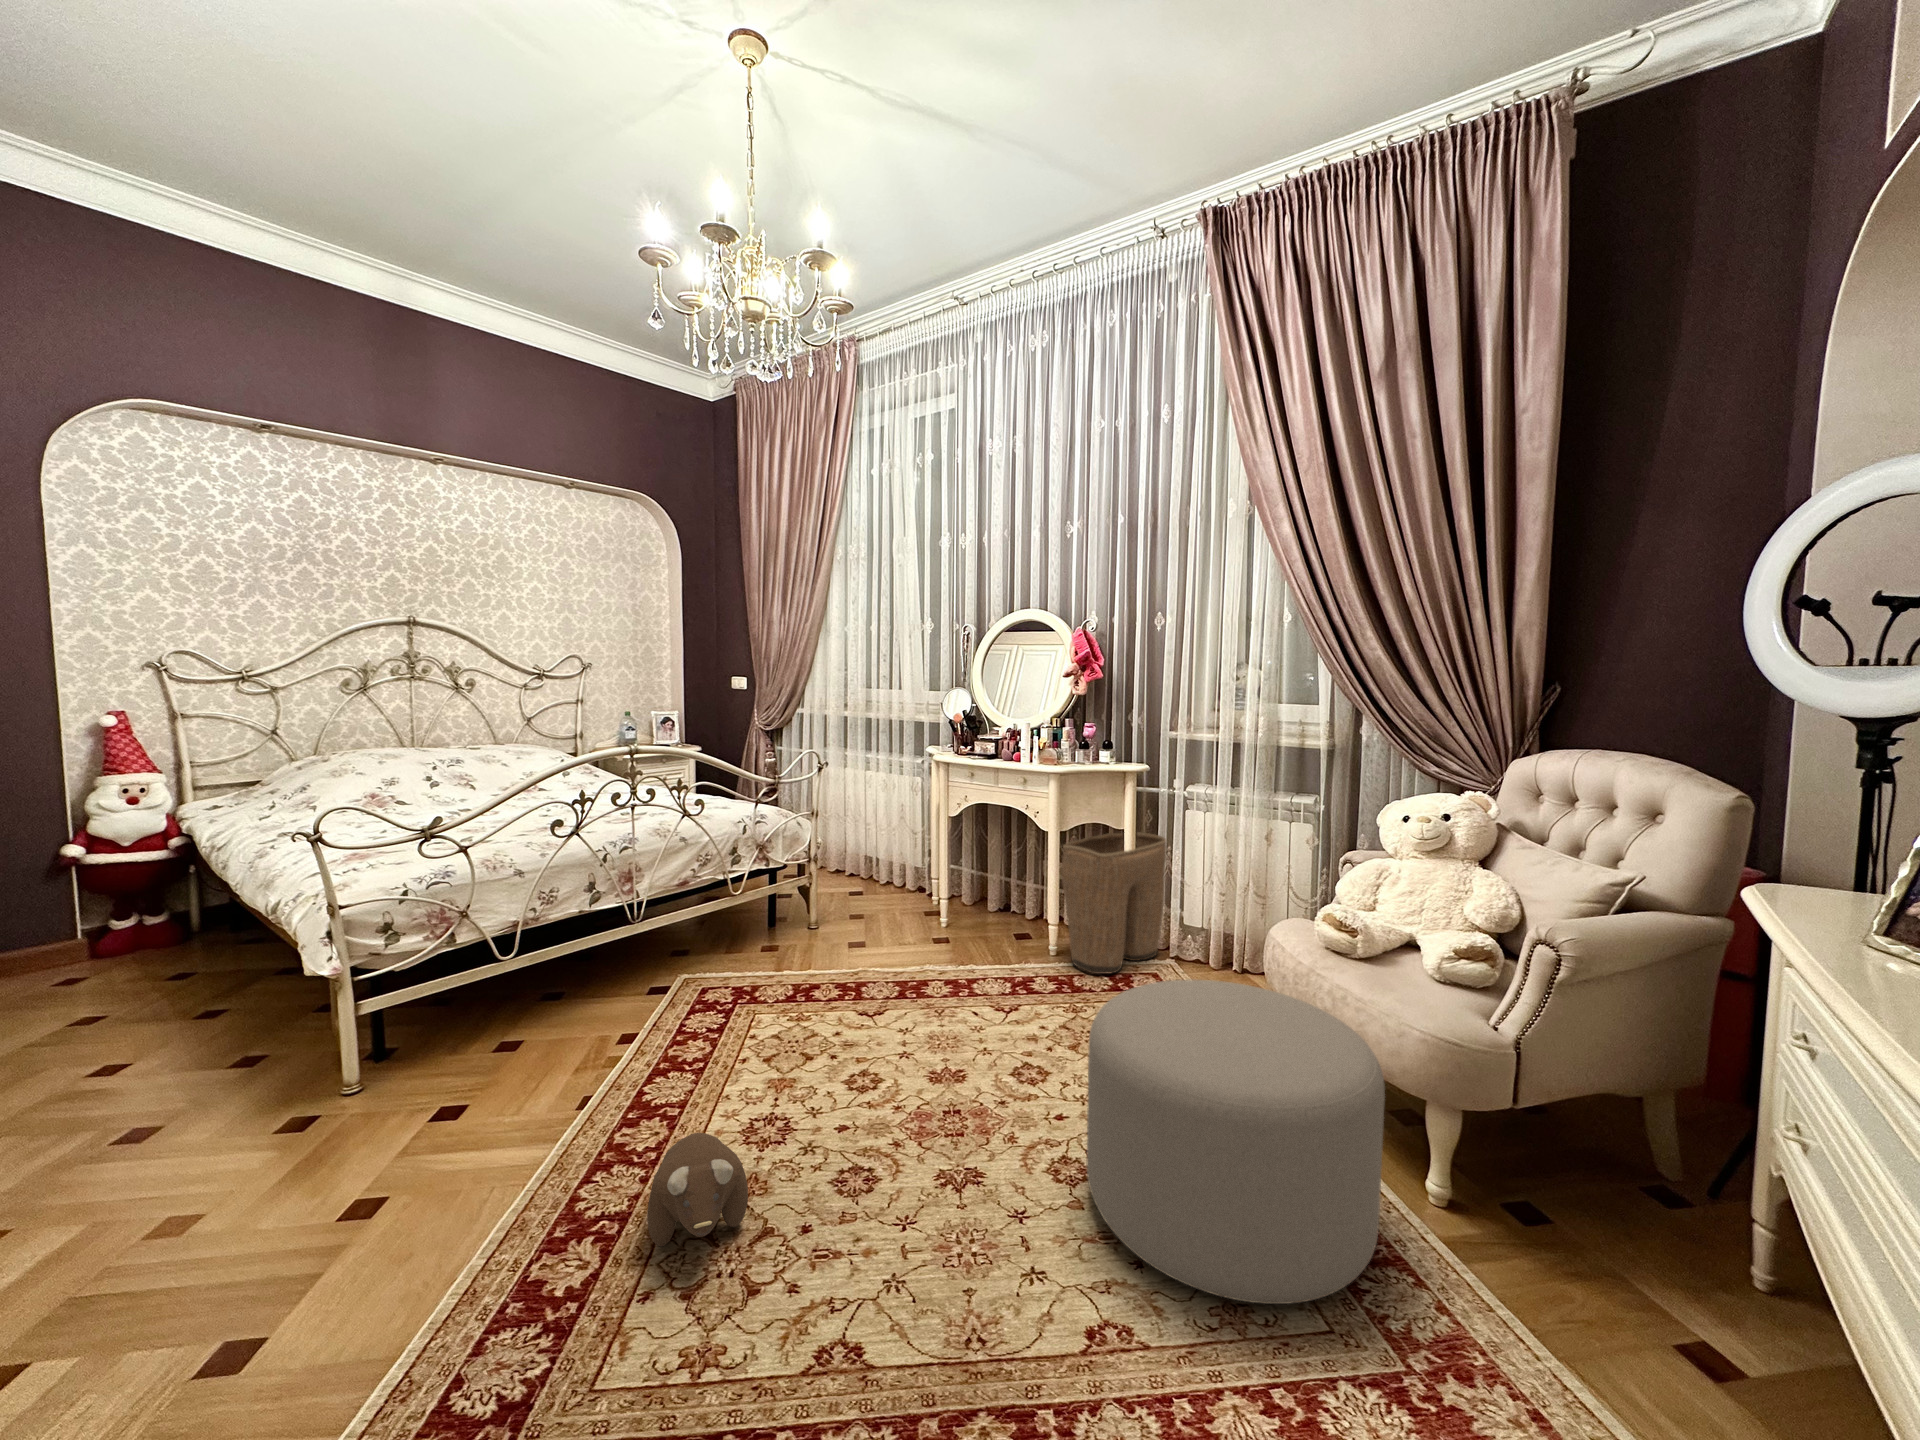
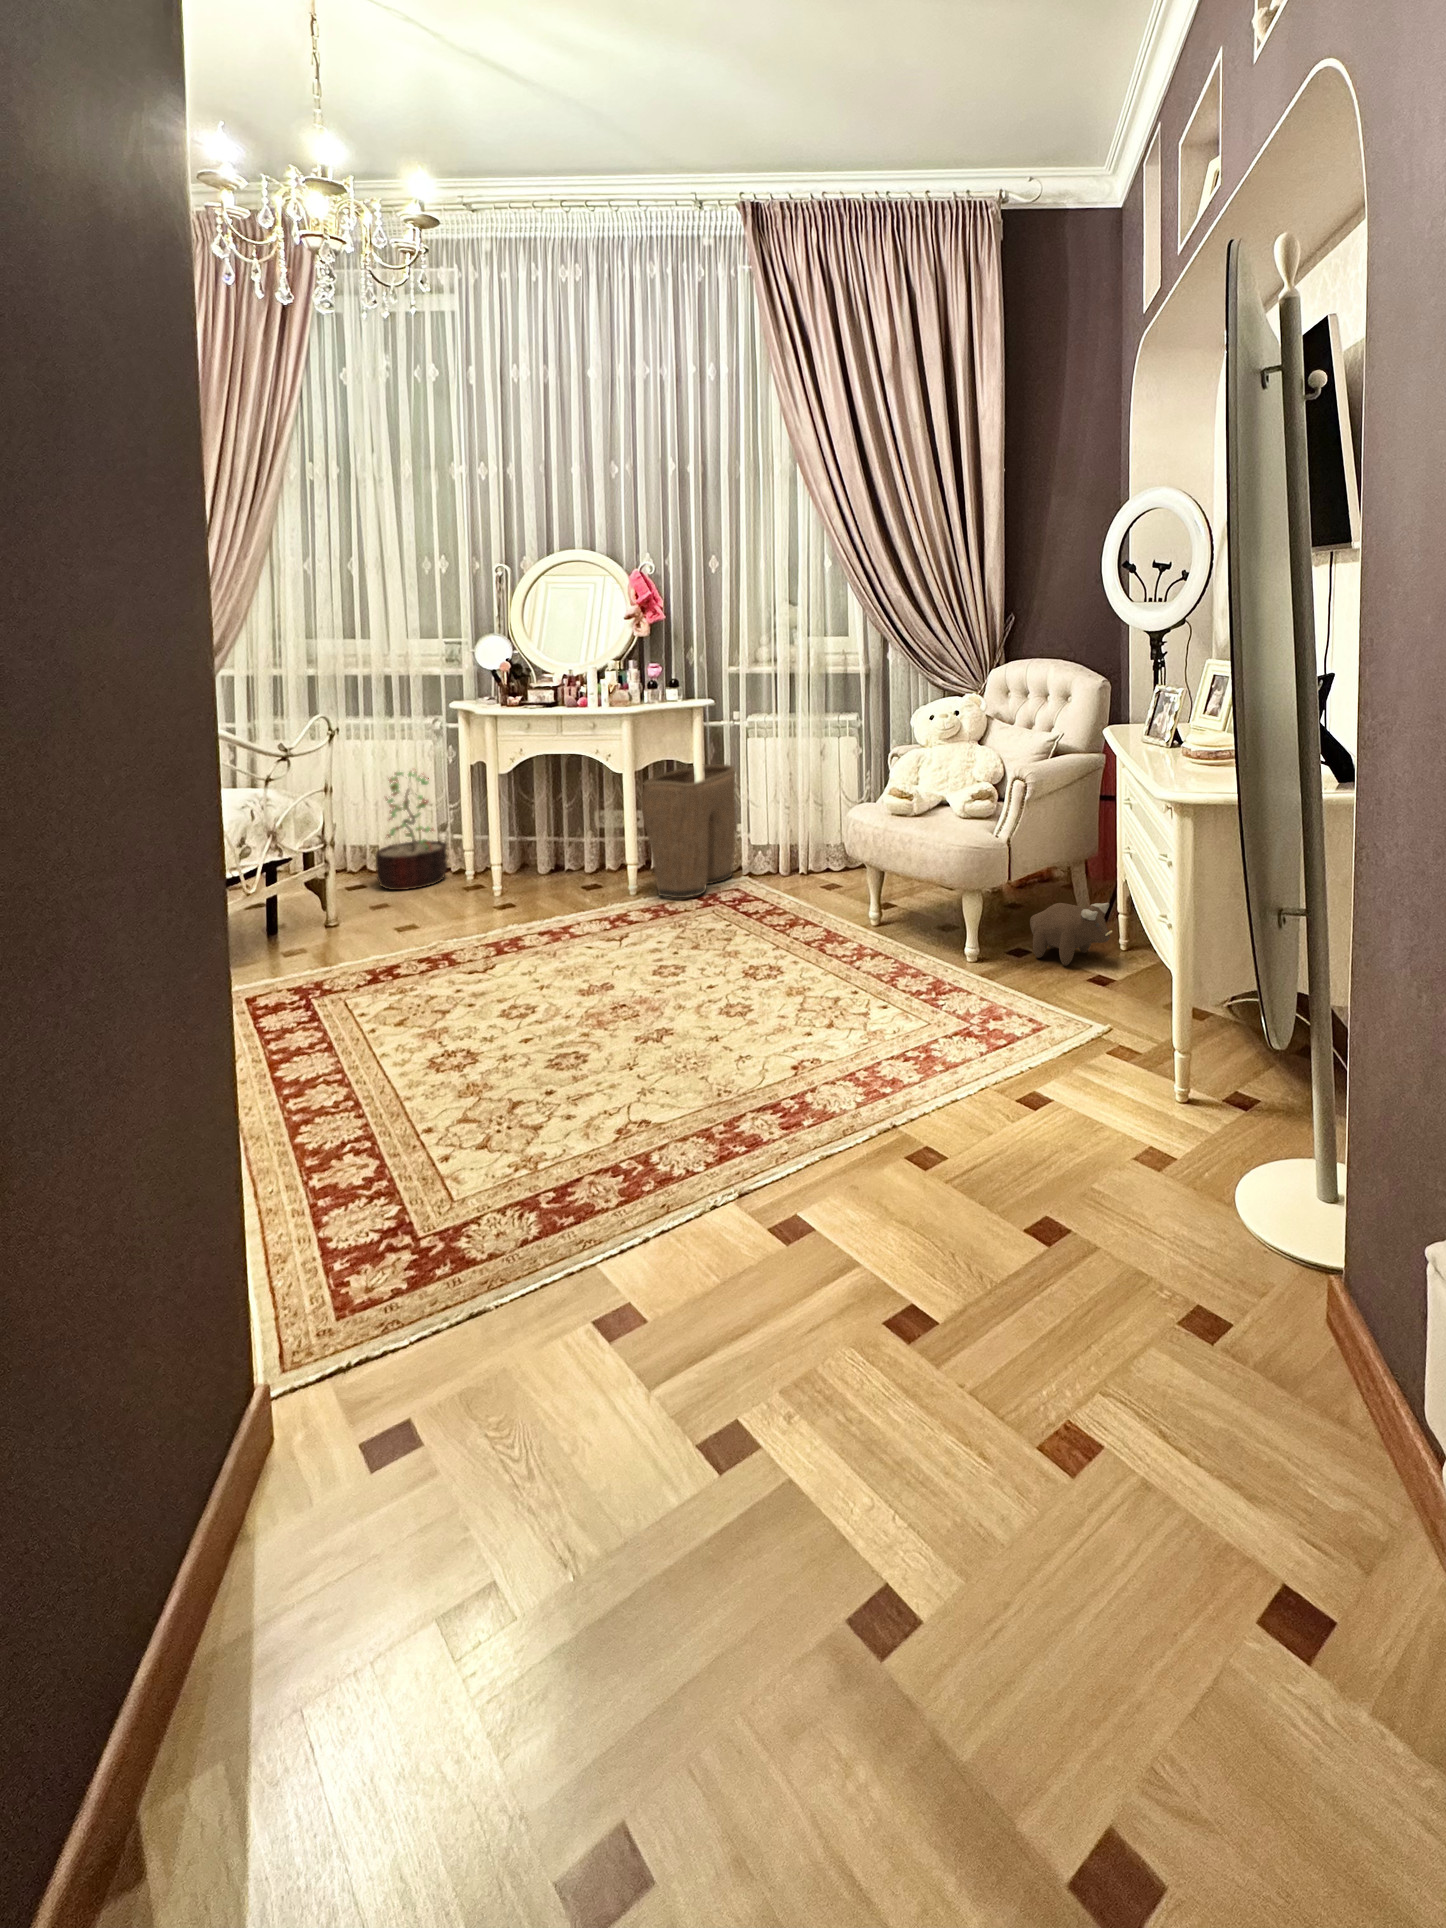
decorative plant: none [863,801,919,906] -> present [376,772,449,890]
ottoman: present [1087,980,1385,1304] -> none [750,846,945,1030]
plush toy: present [647,1133,748,1246] -> present [1030,903,1112,966]

